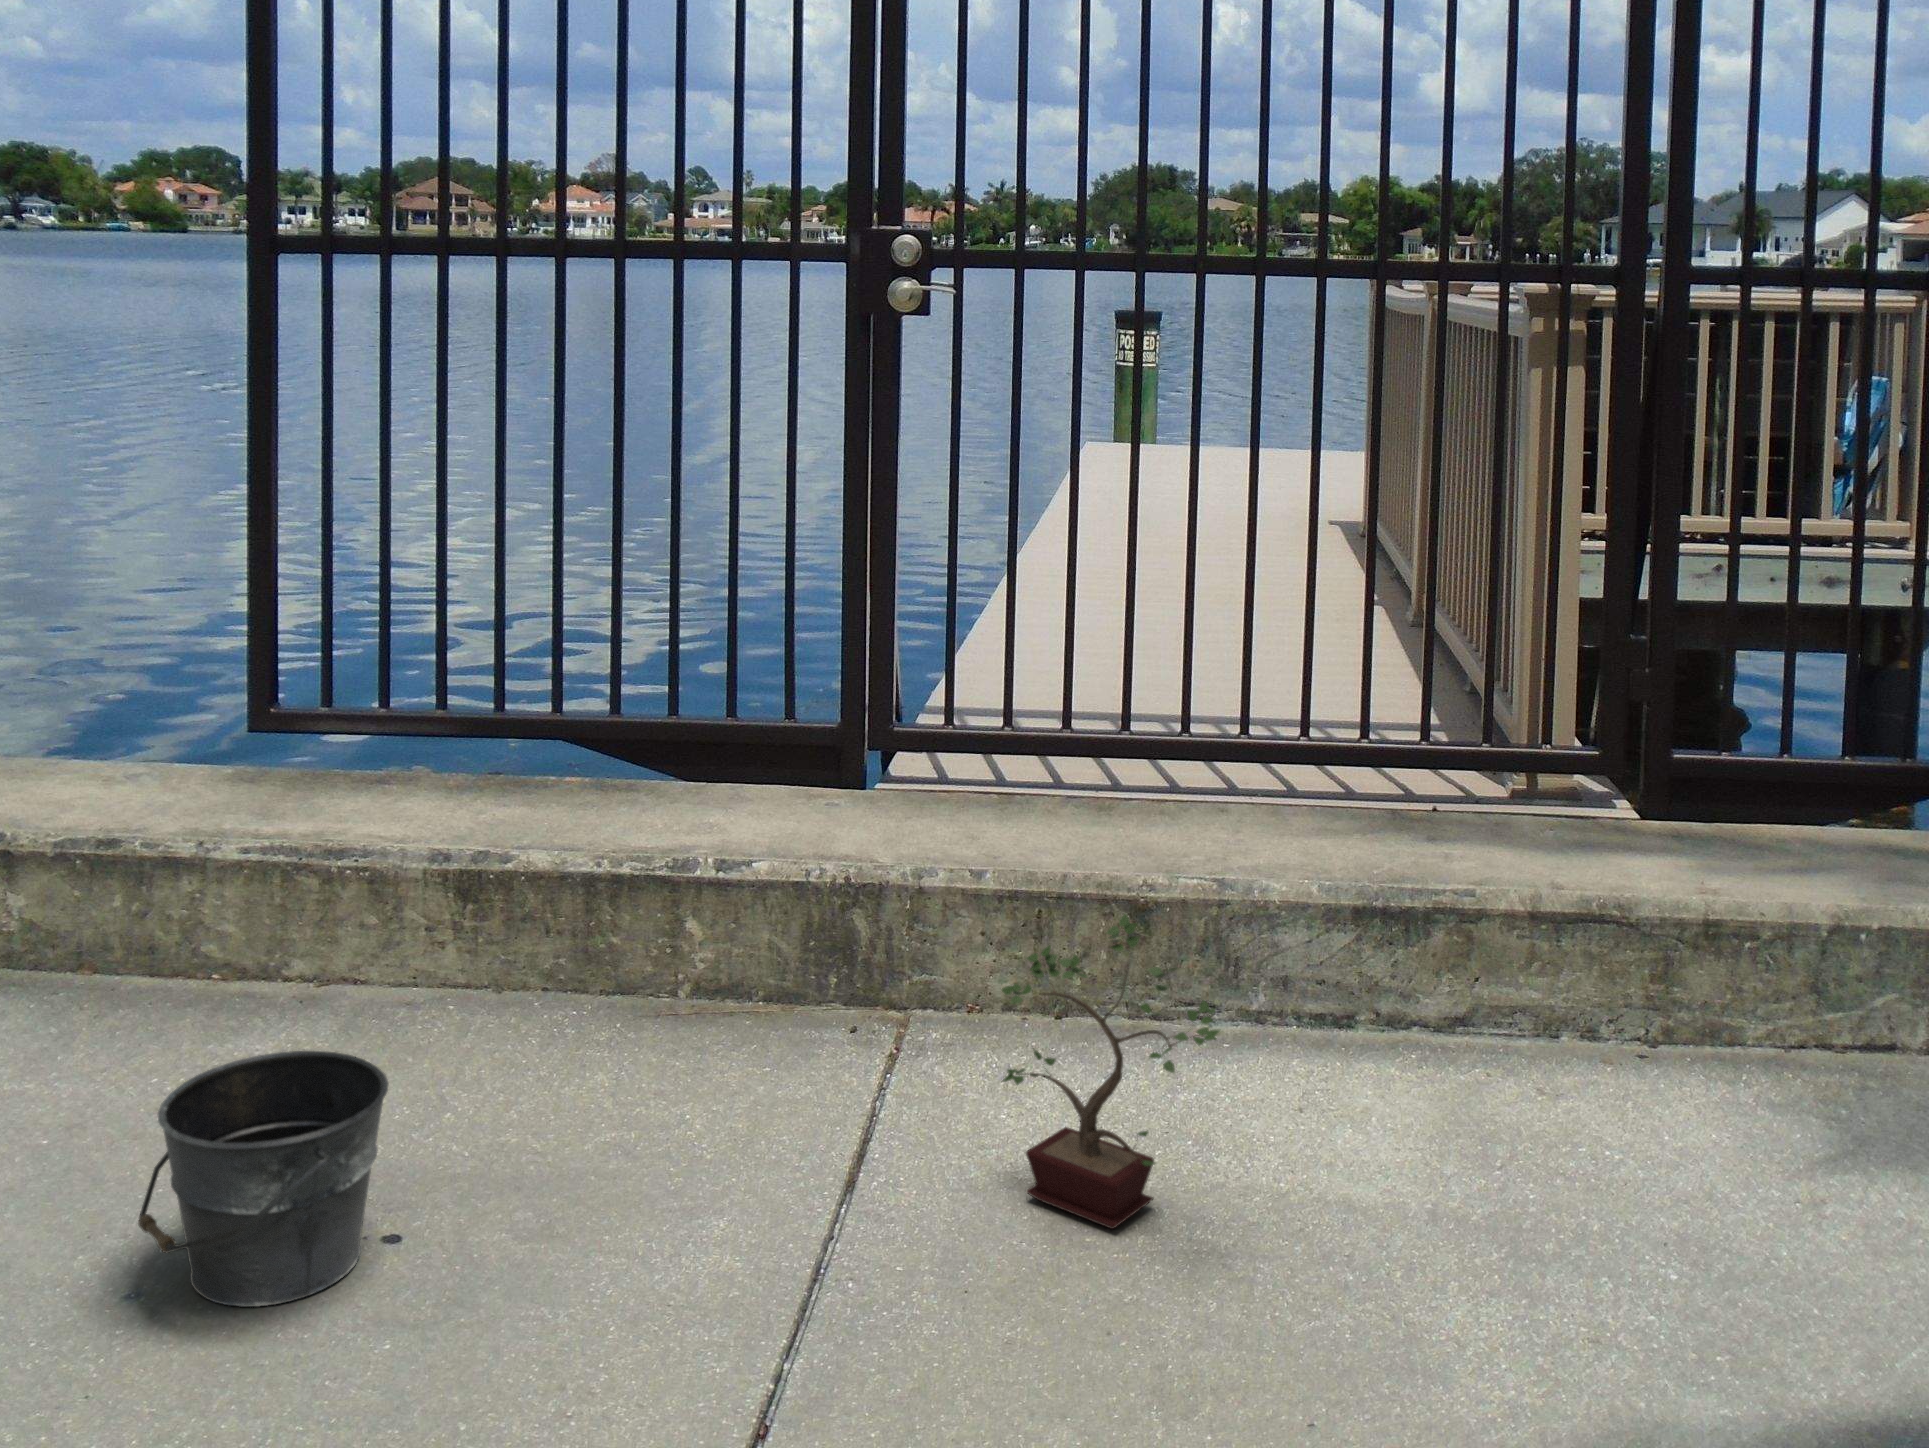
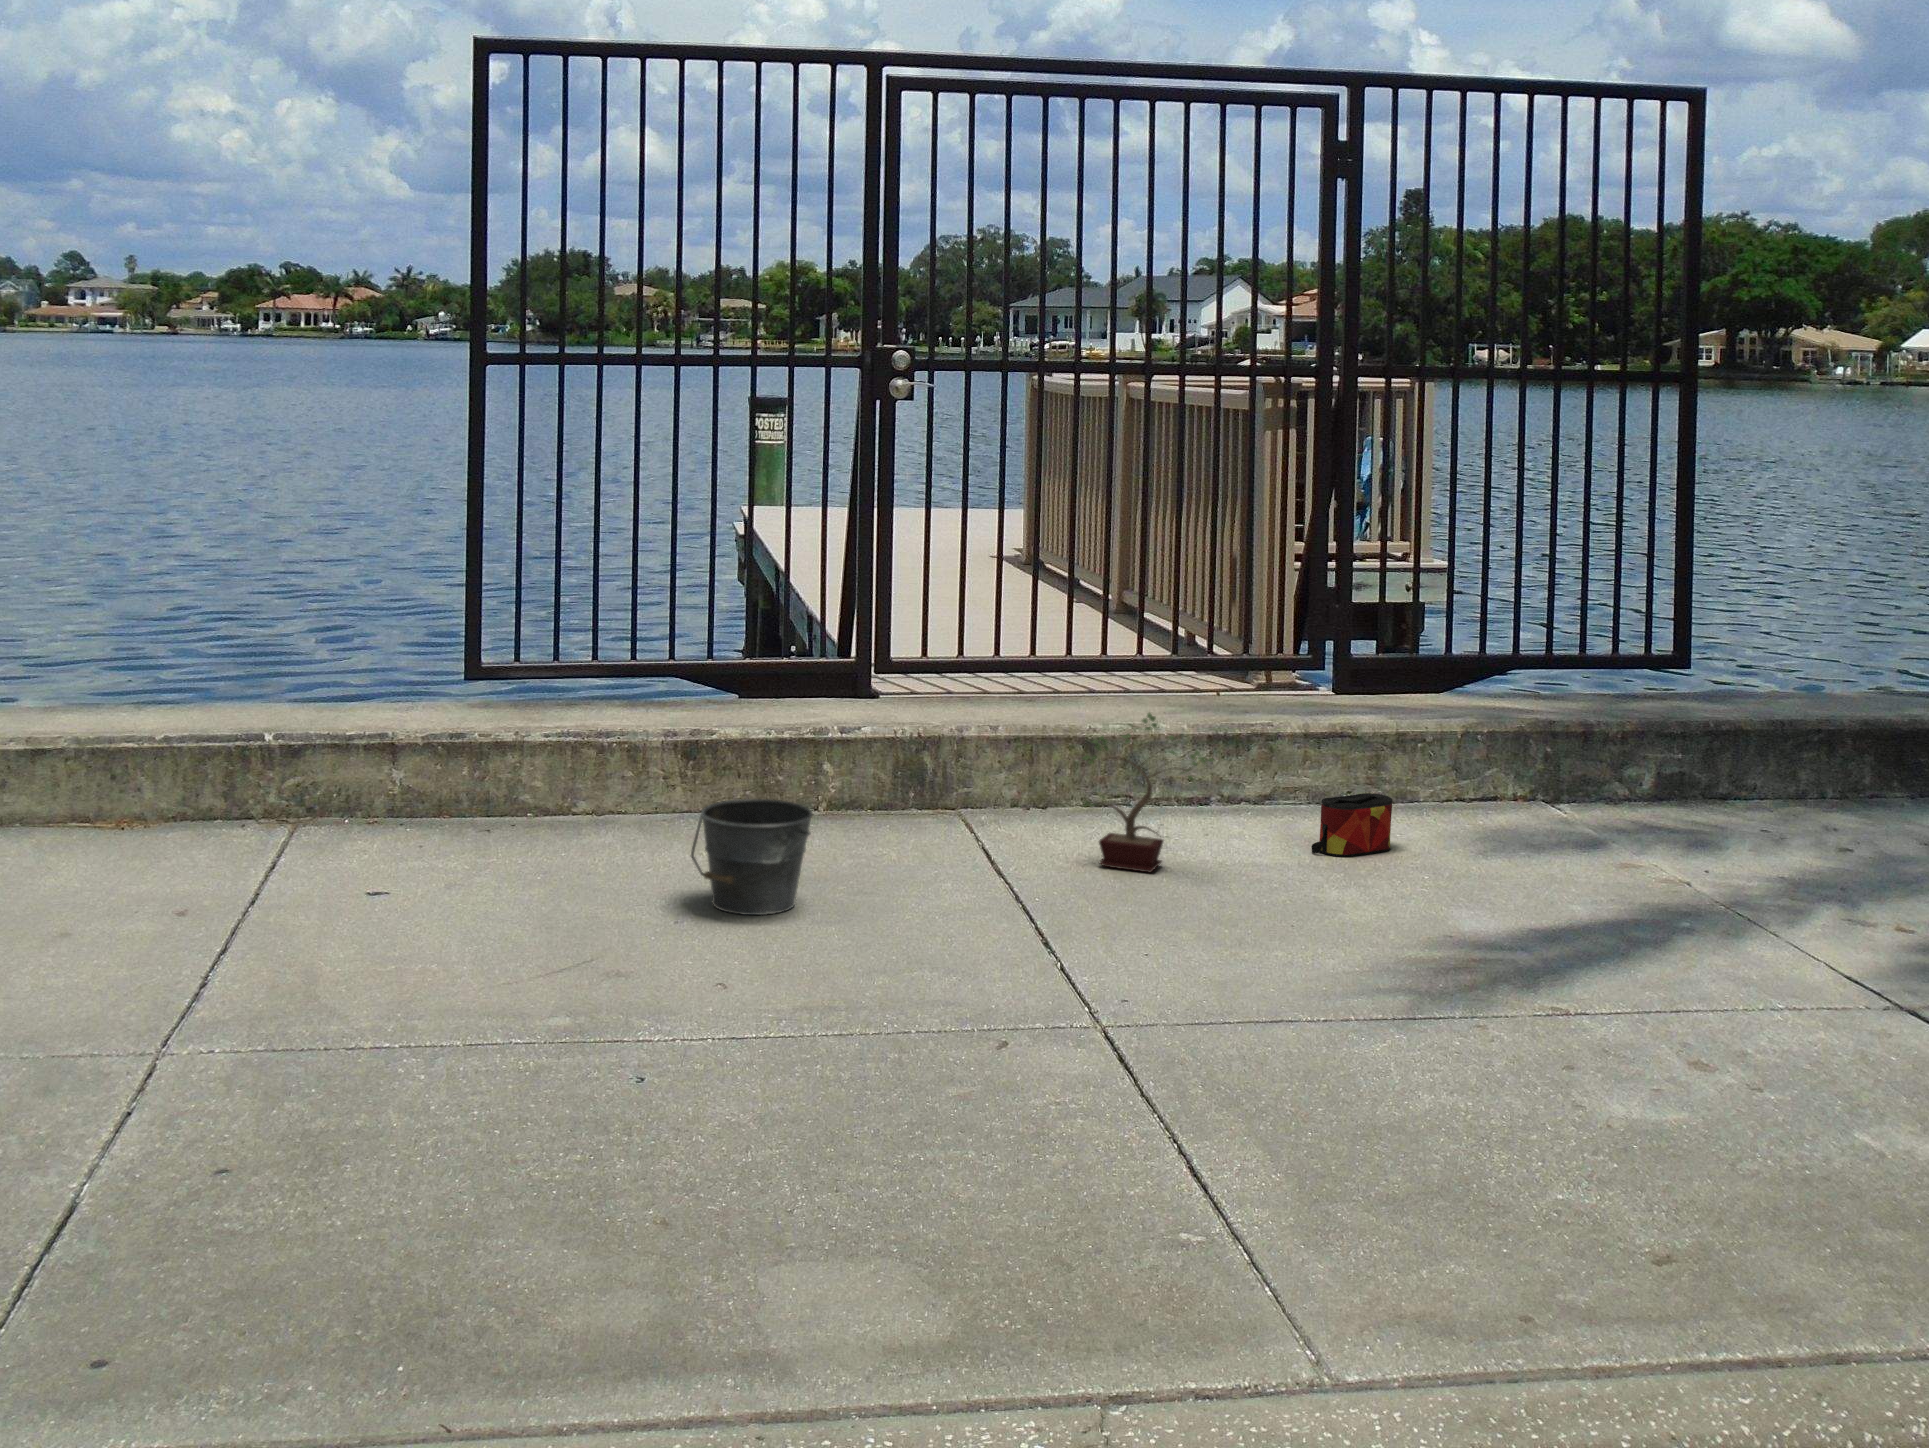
bag: none [1477,1070,1651,1210] -> present [1311,793,1392,857]

